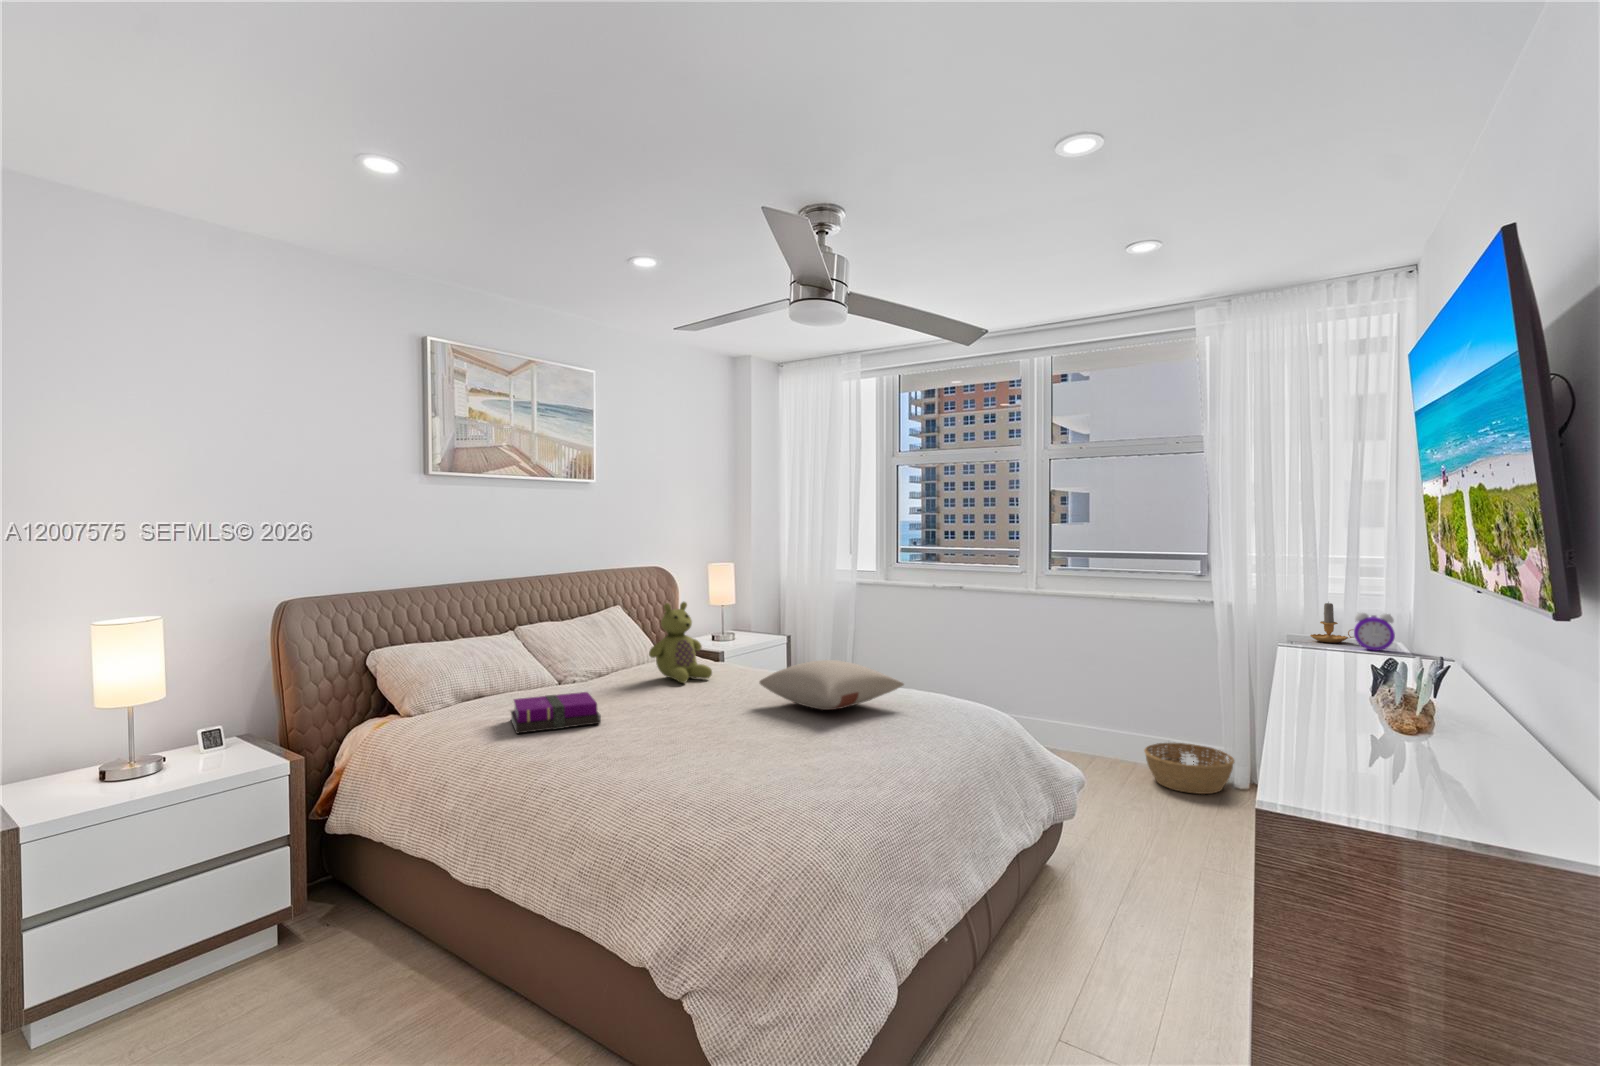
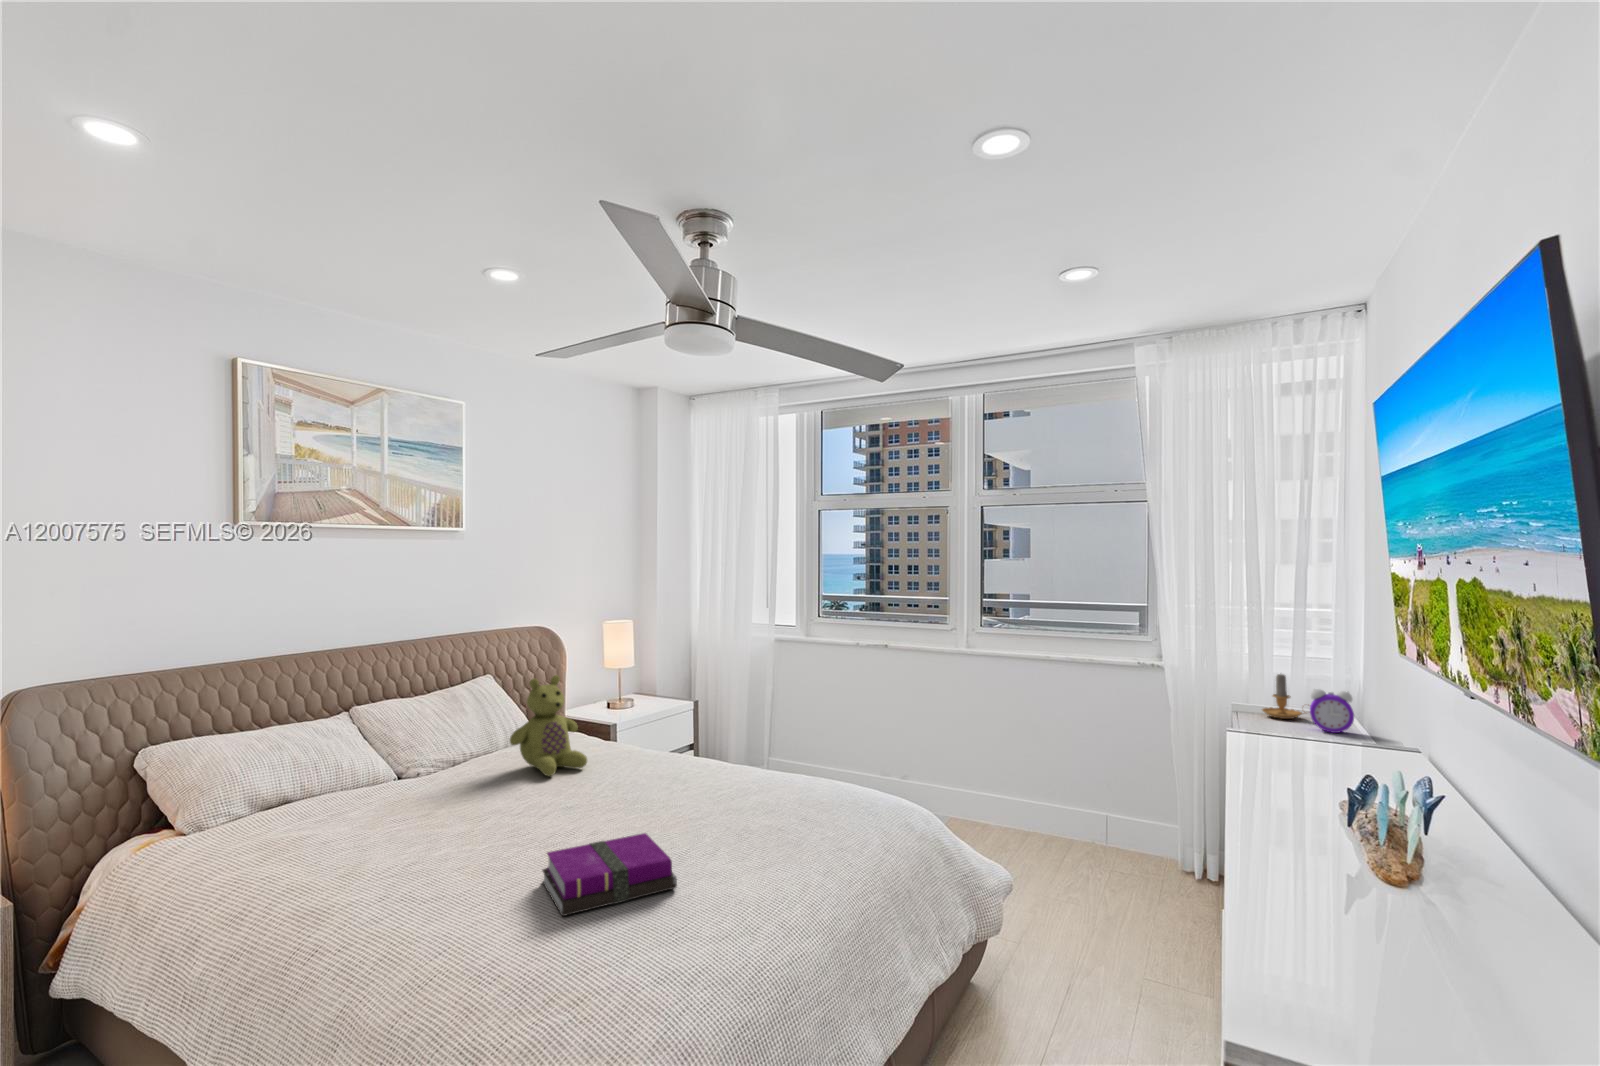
pillow: present [759,660,904,710] -> none [632,755,806,823]
notebook: present [511,692,601,733] -> present [542,833,677,916]
basket: present [1144,743,1234,794] -> none [1084,821,1182,885]

